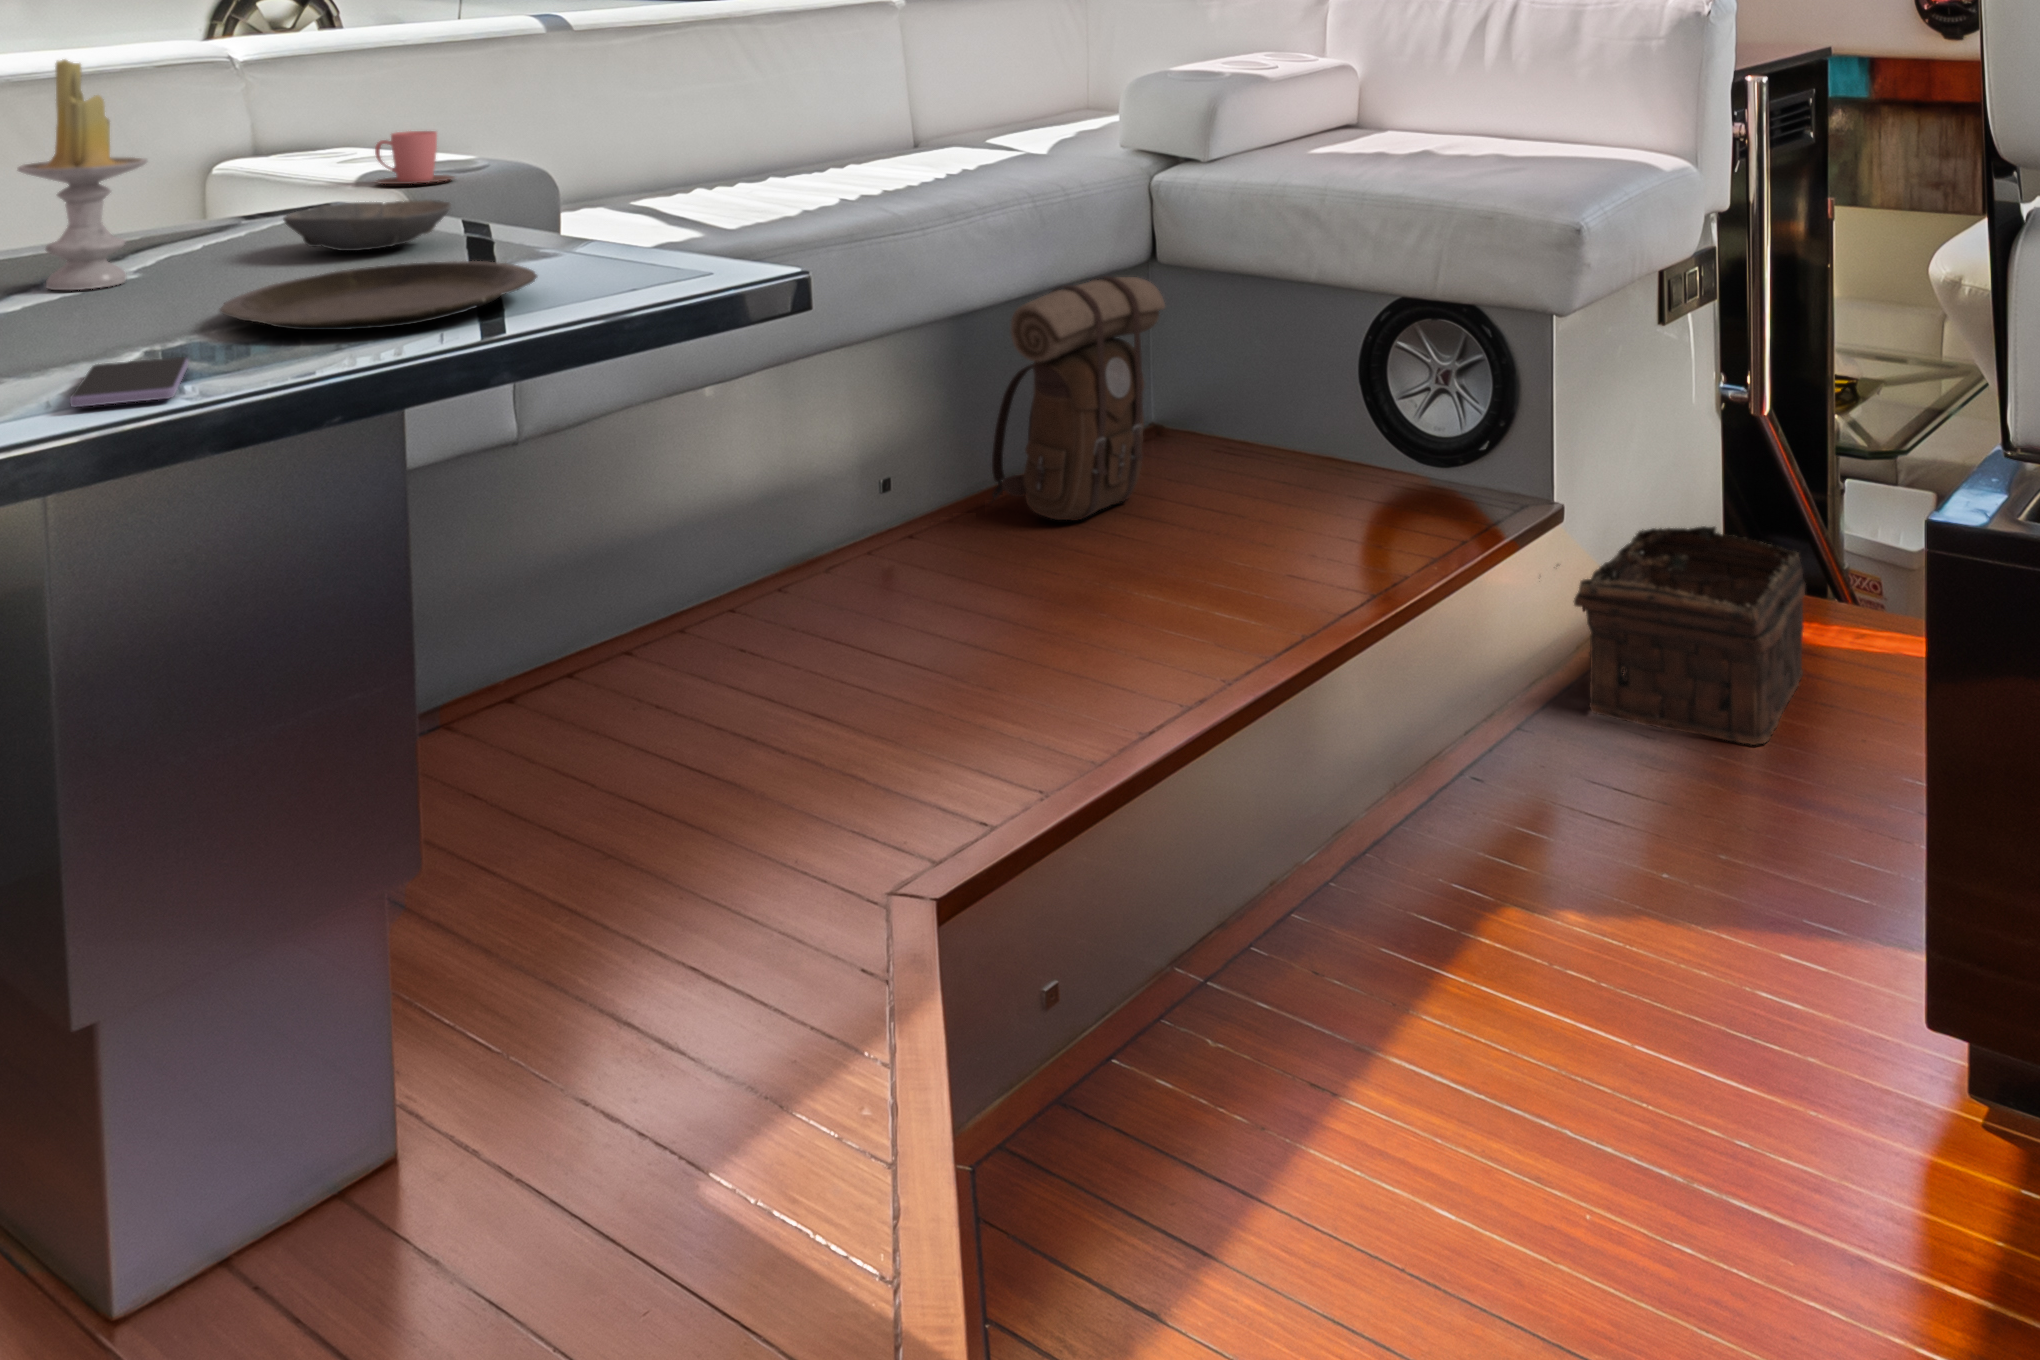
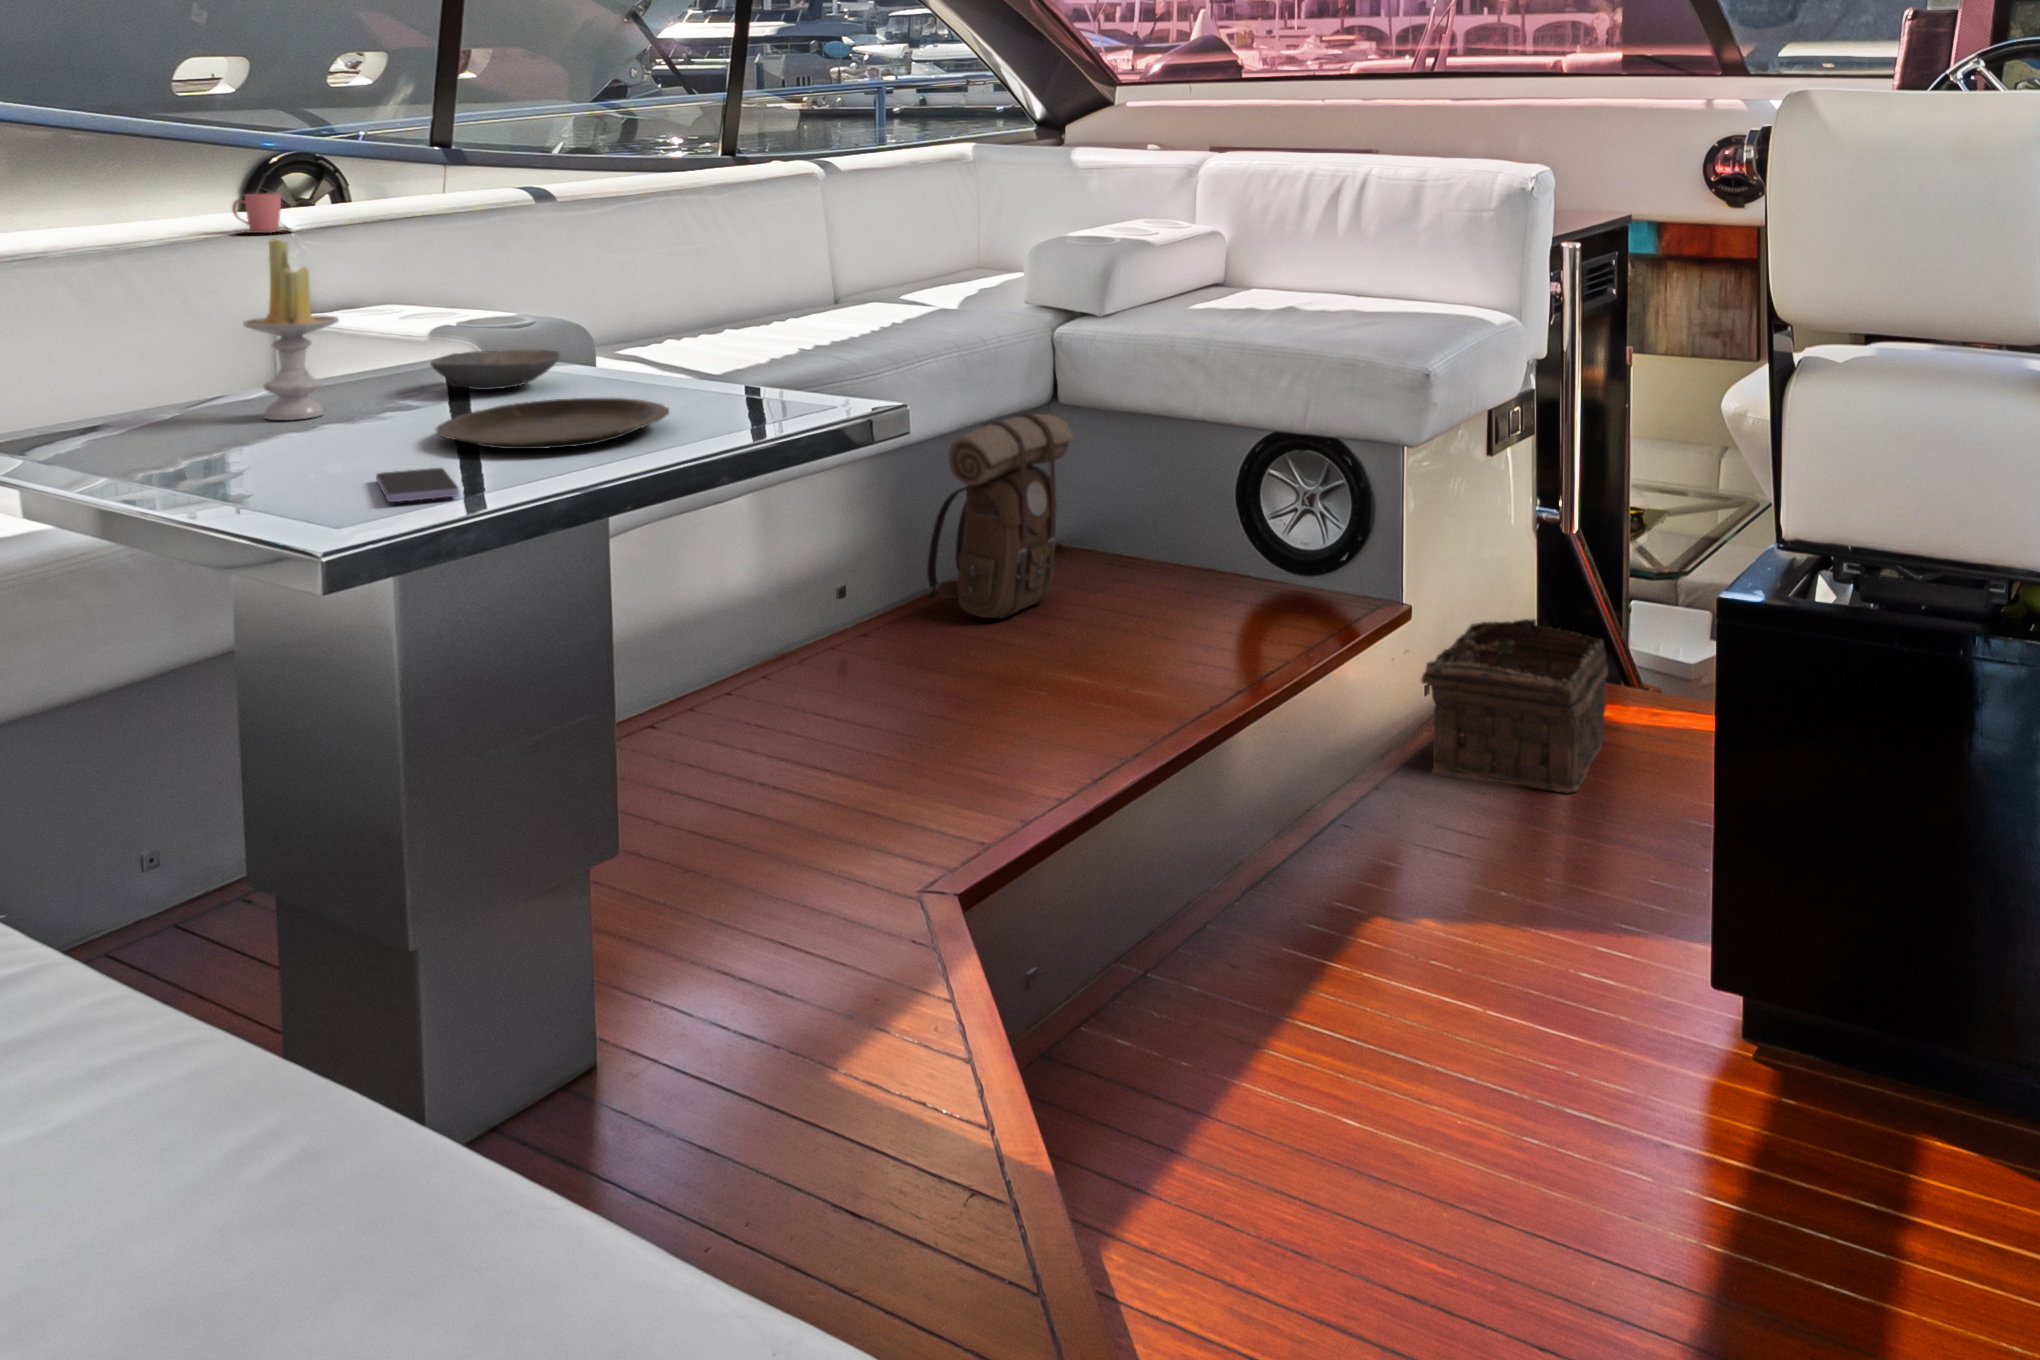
cup: present [375,131,454,184] -> present [232,193,289,233]

